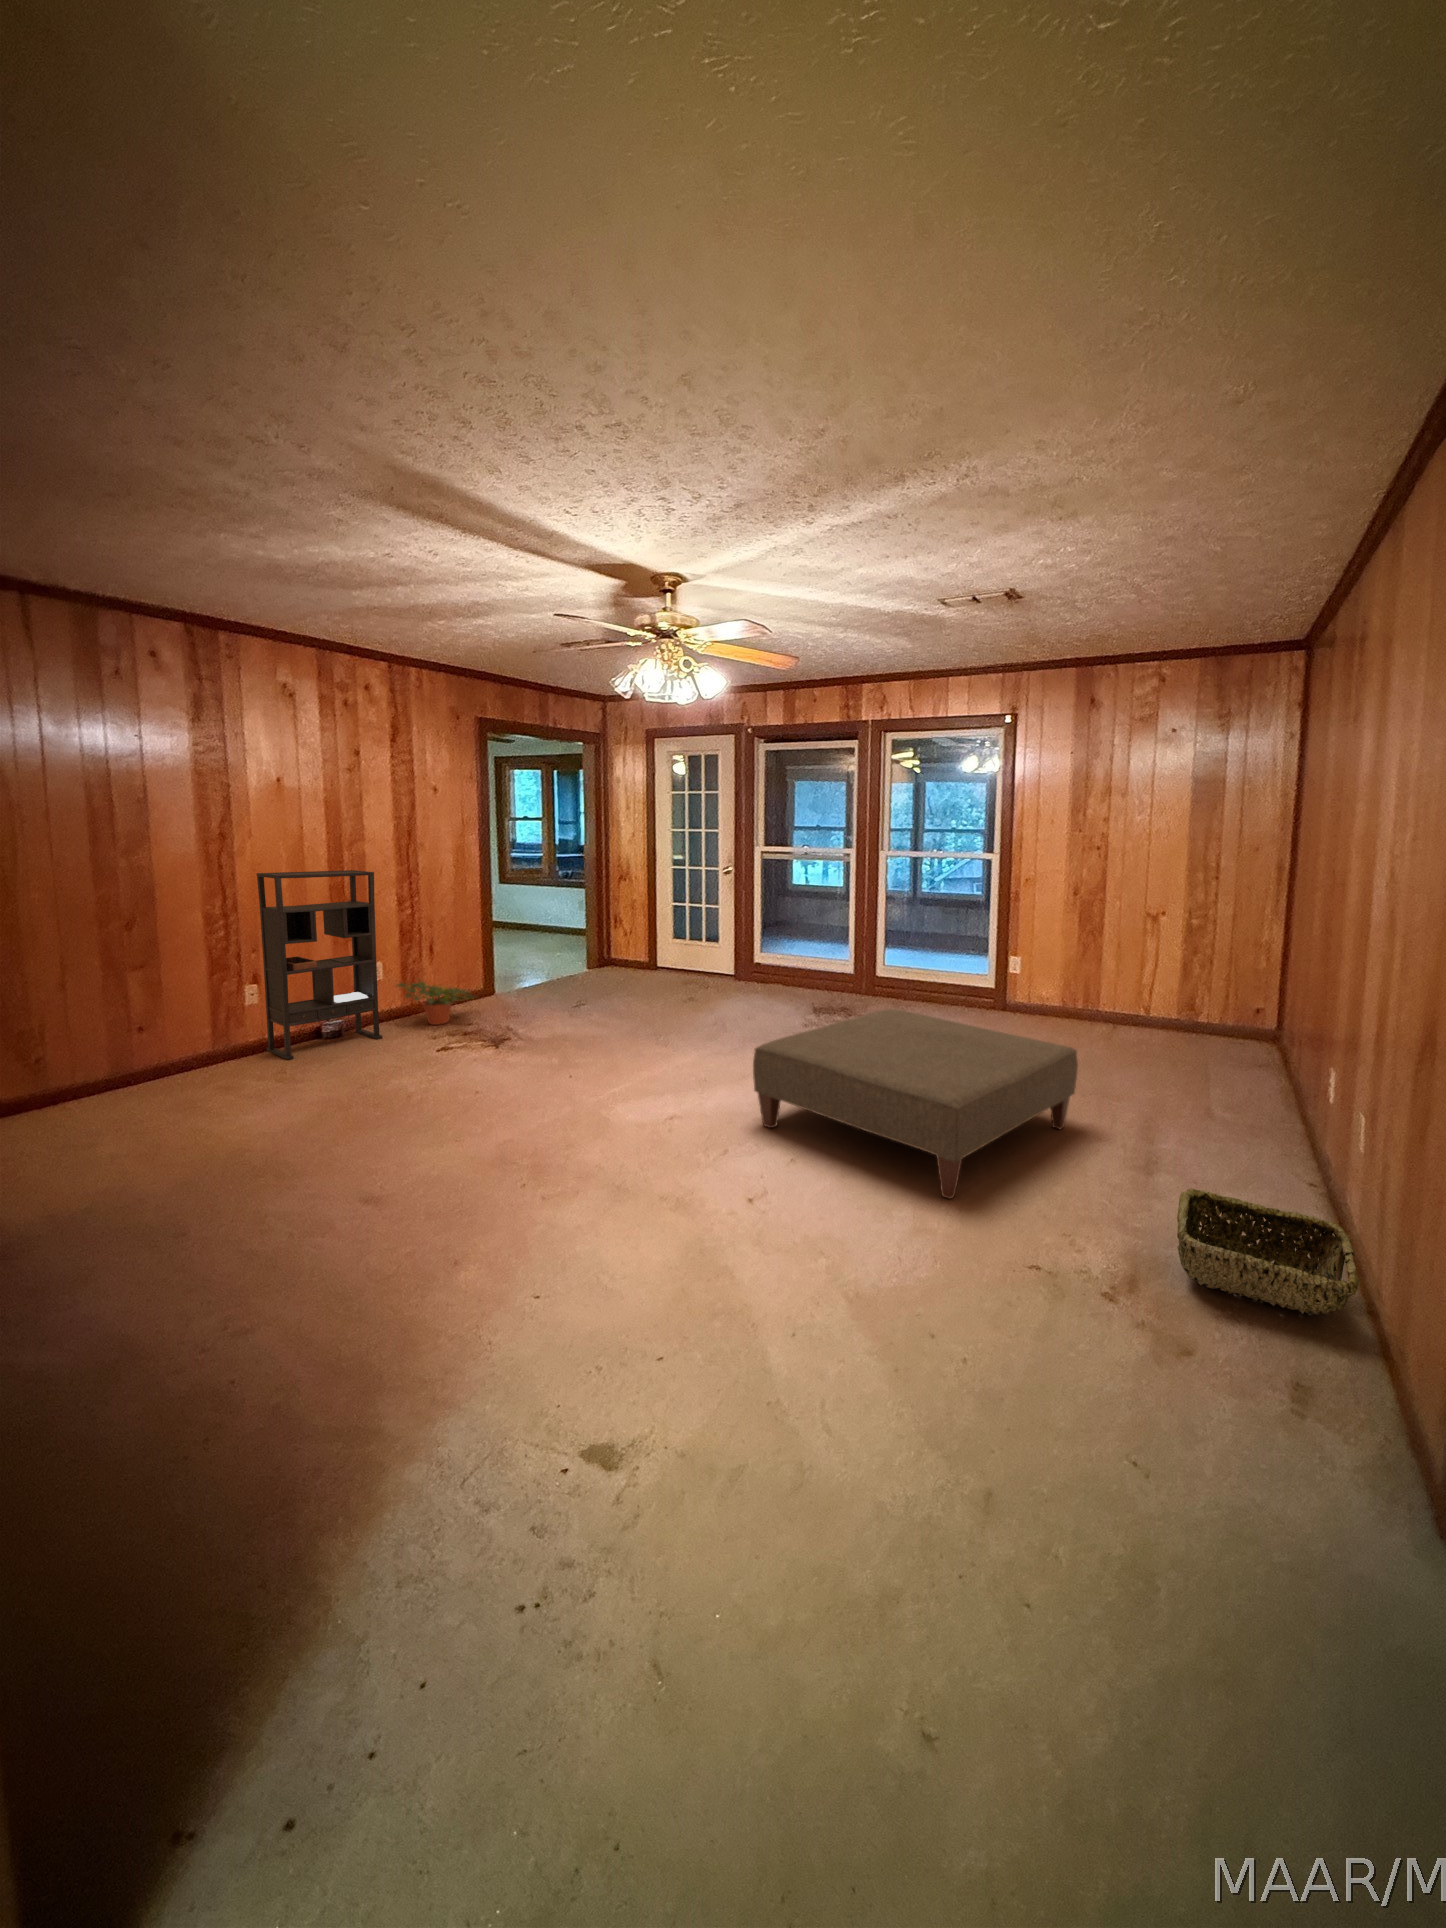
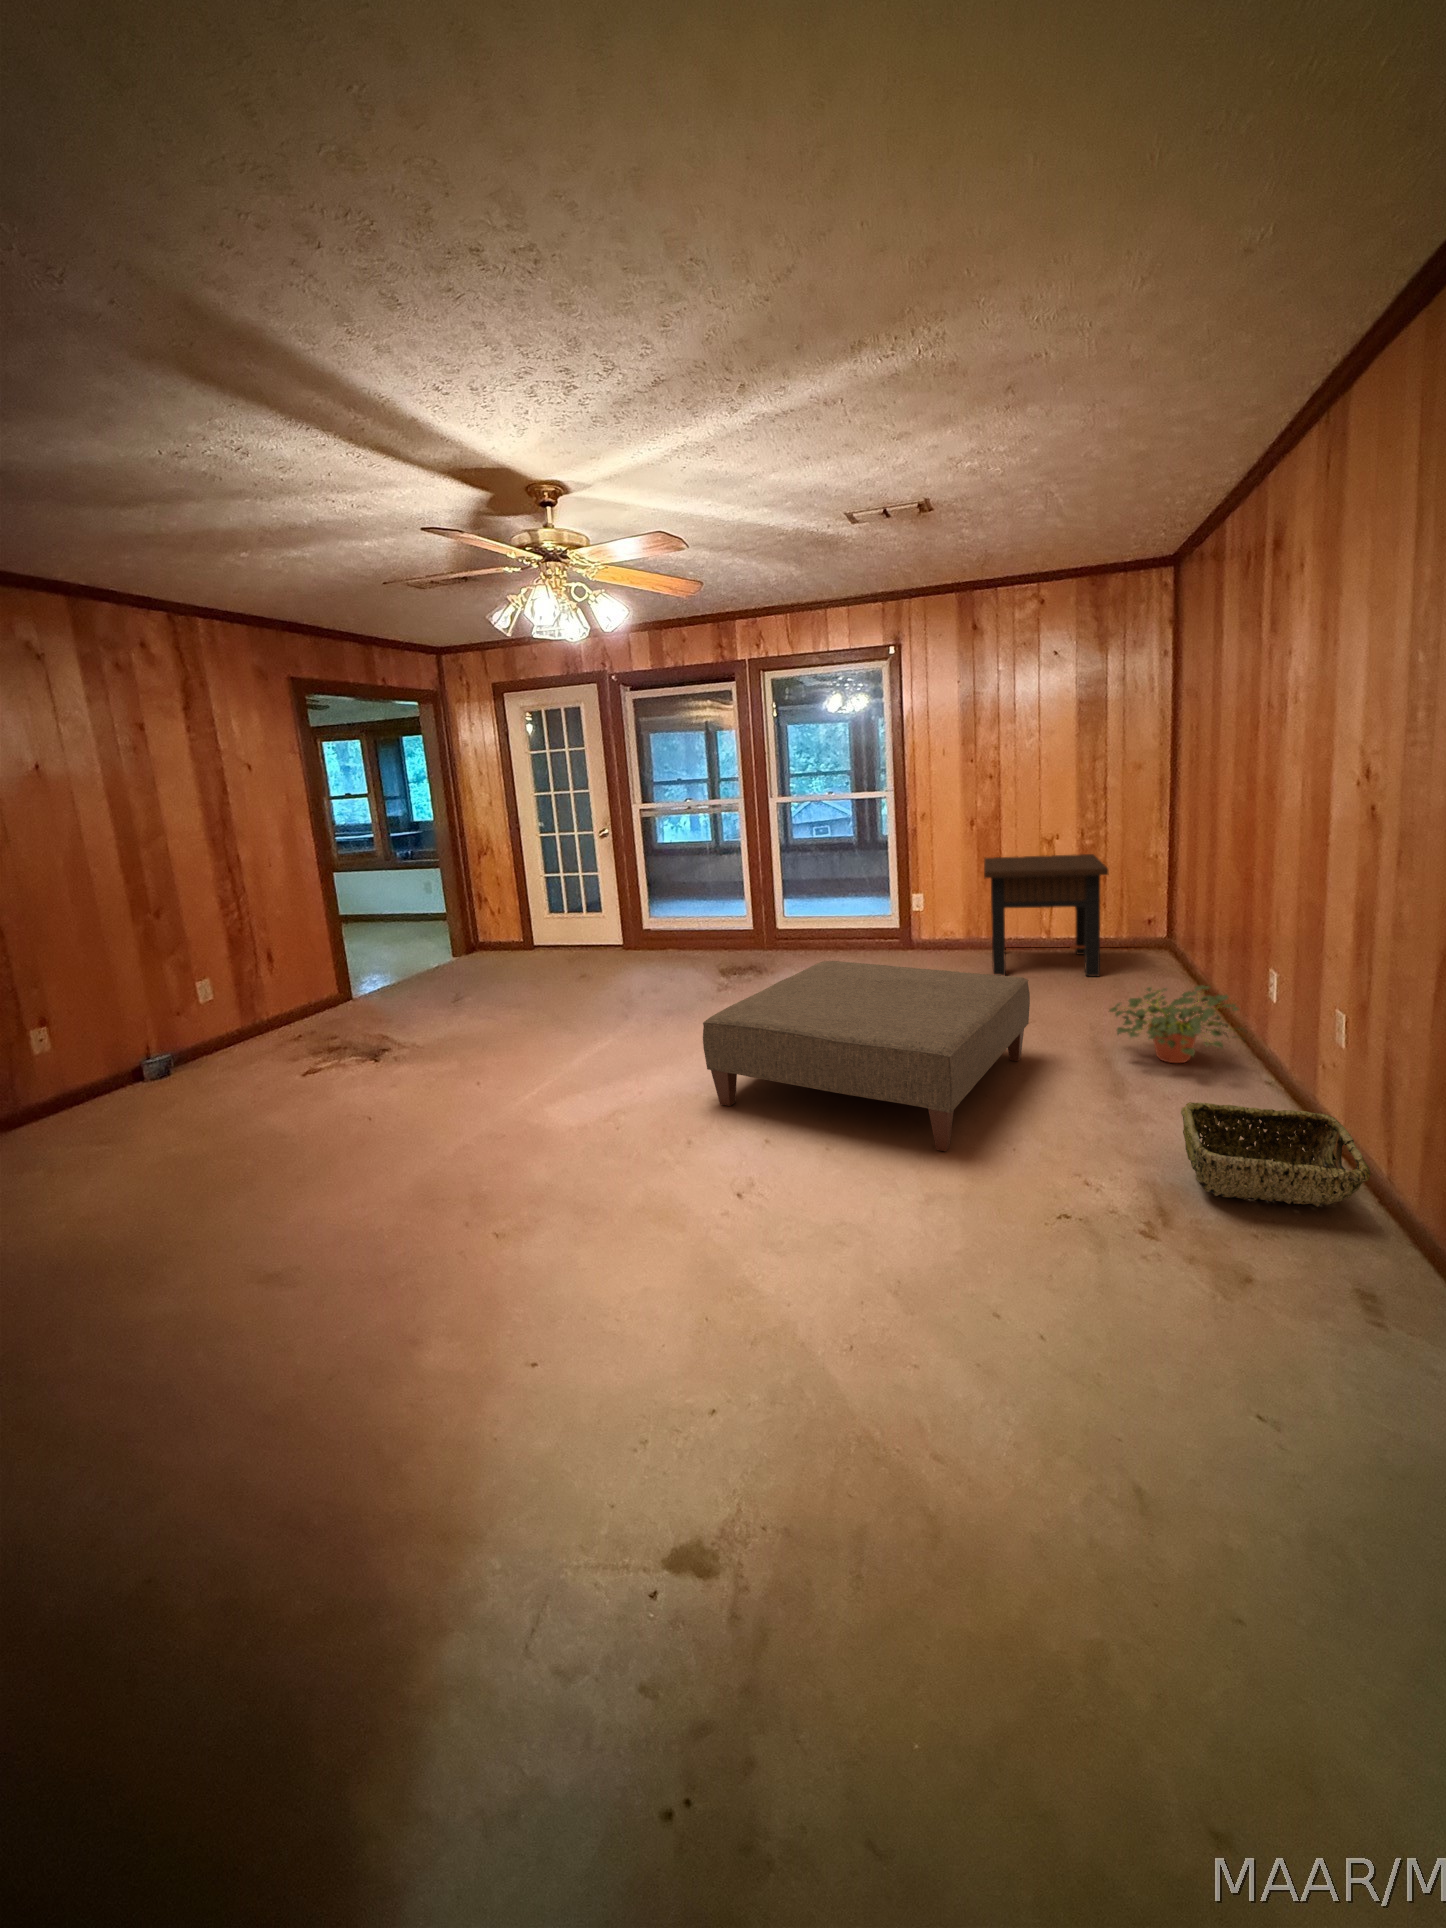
bookshelf: present [257,870,382,1060] -> none [21,872,224,1115]
side table: none [1071,928,1202,1061] -> present [984,854,1108,976]
potted plant: present [397,982,475,1025] -> present [1109,985,1245,1063]

